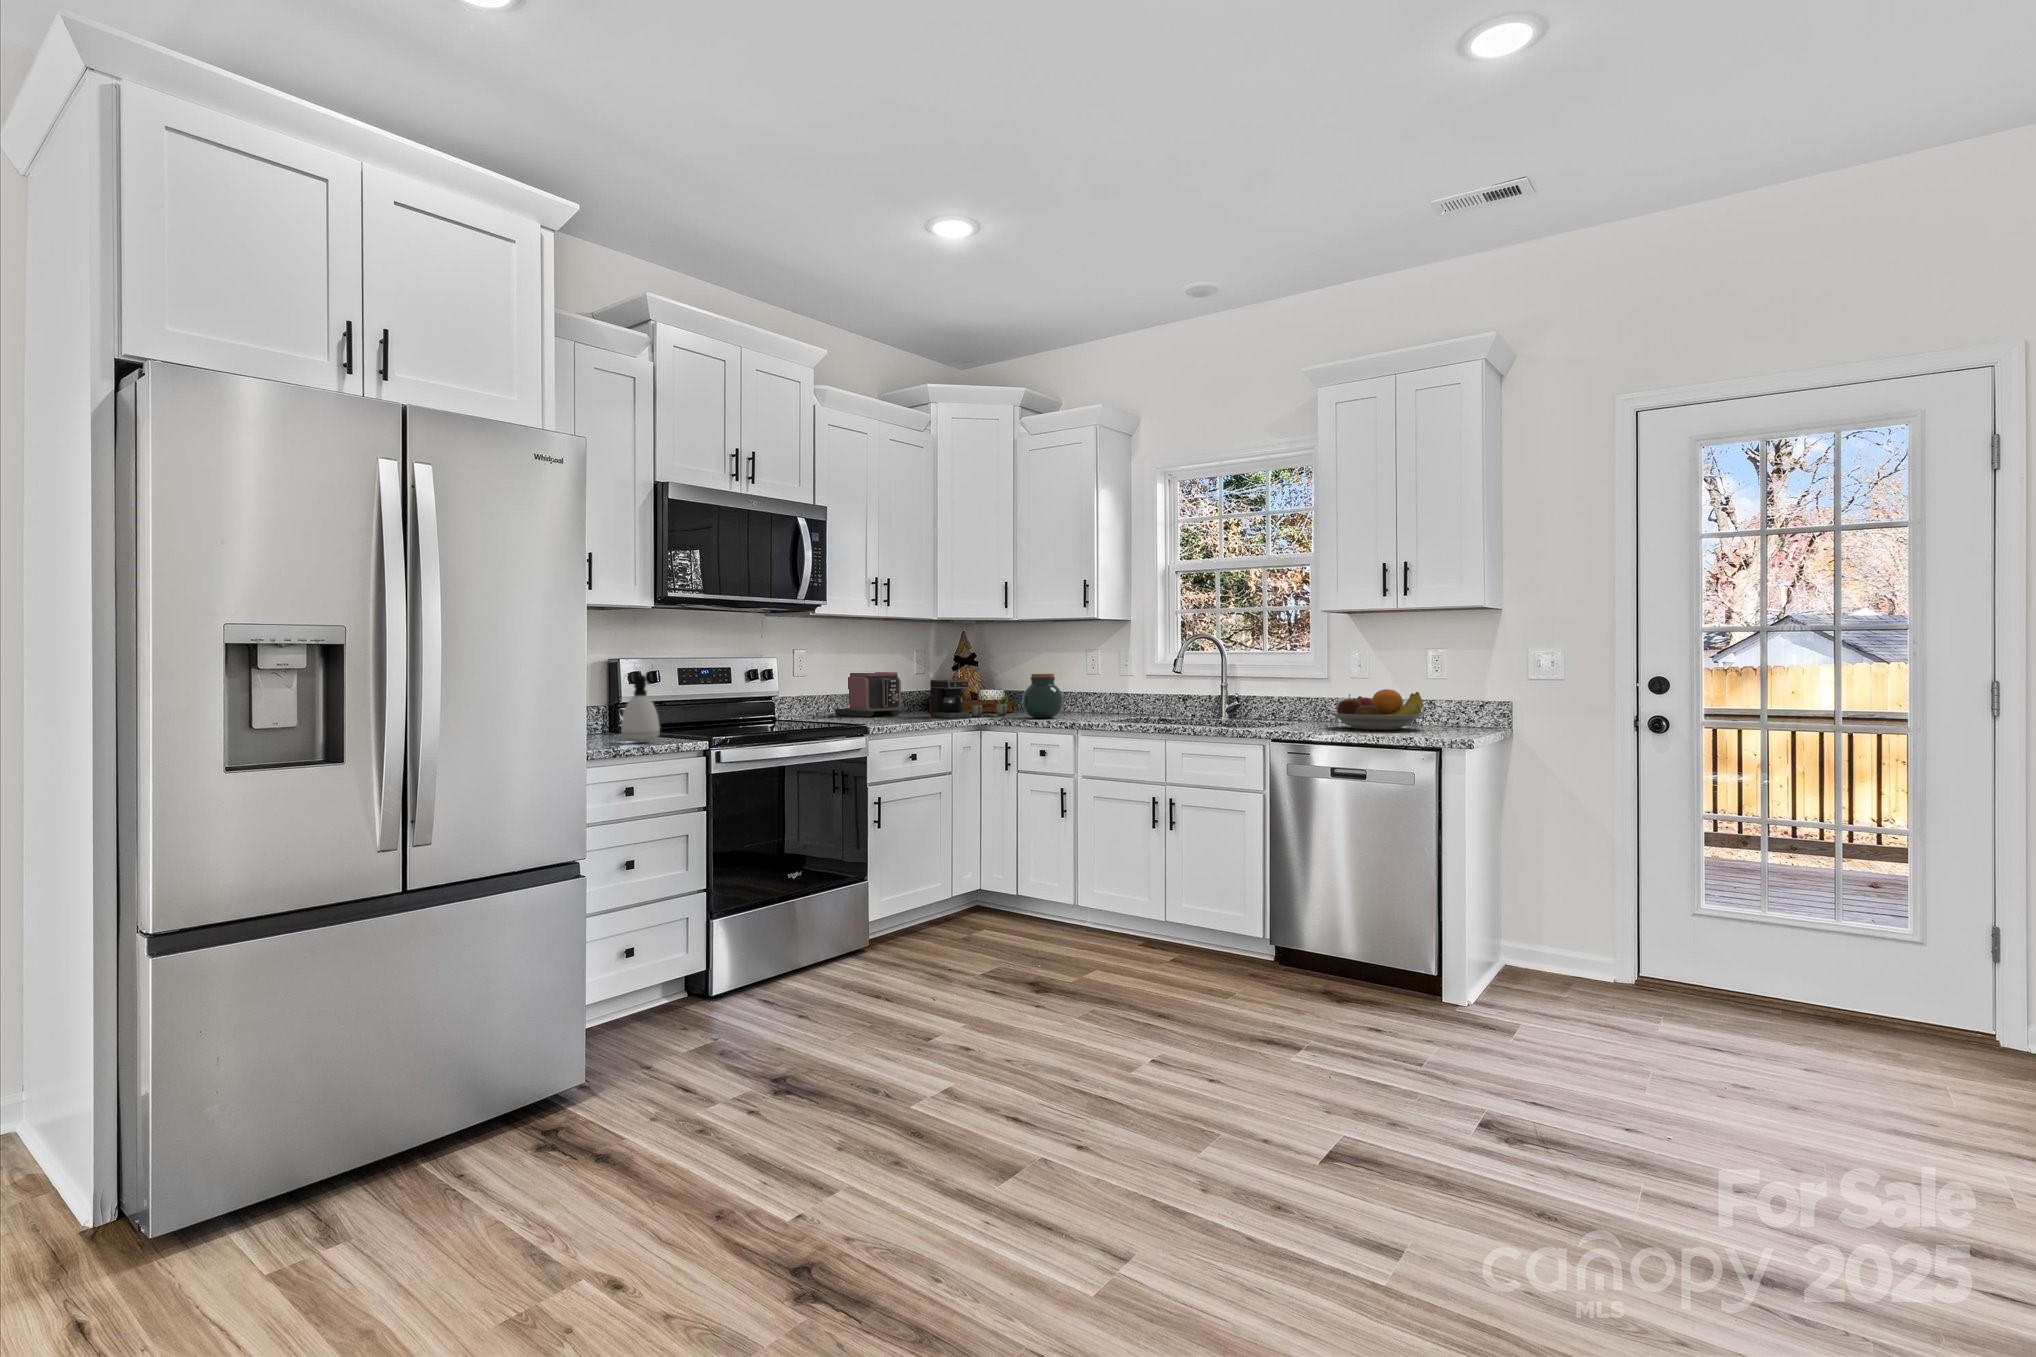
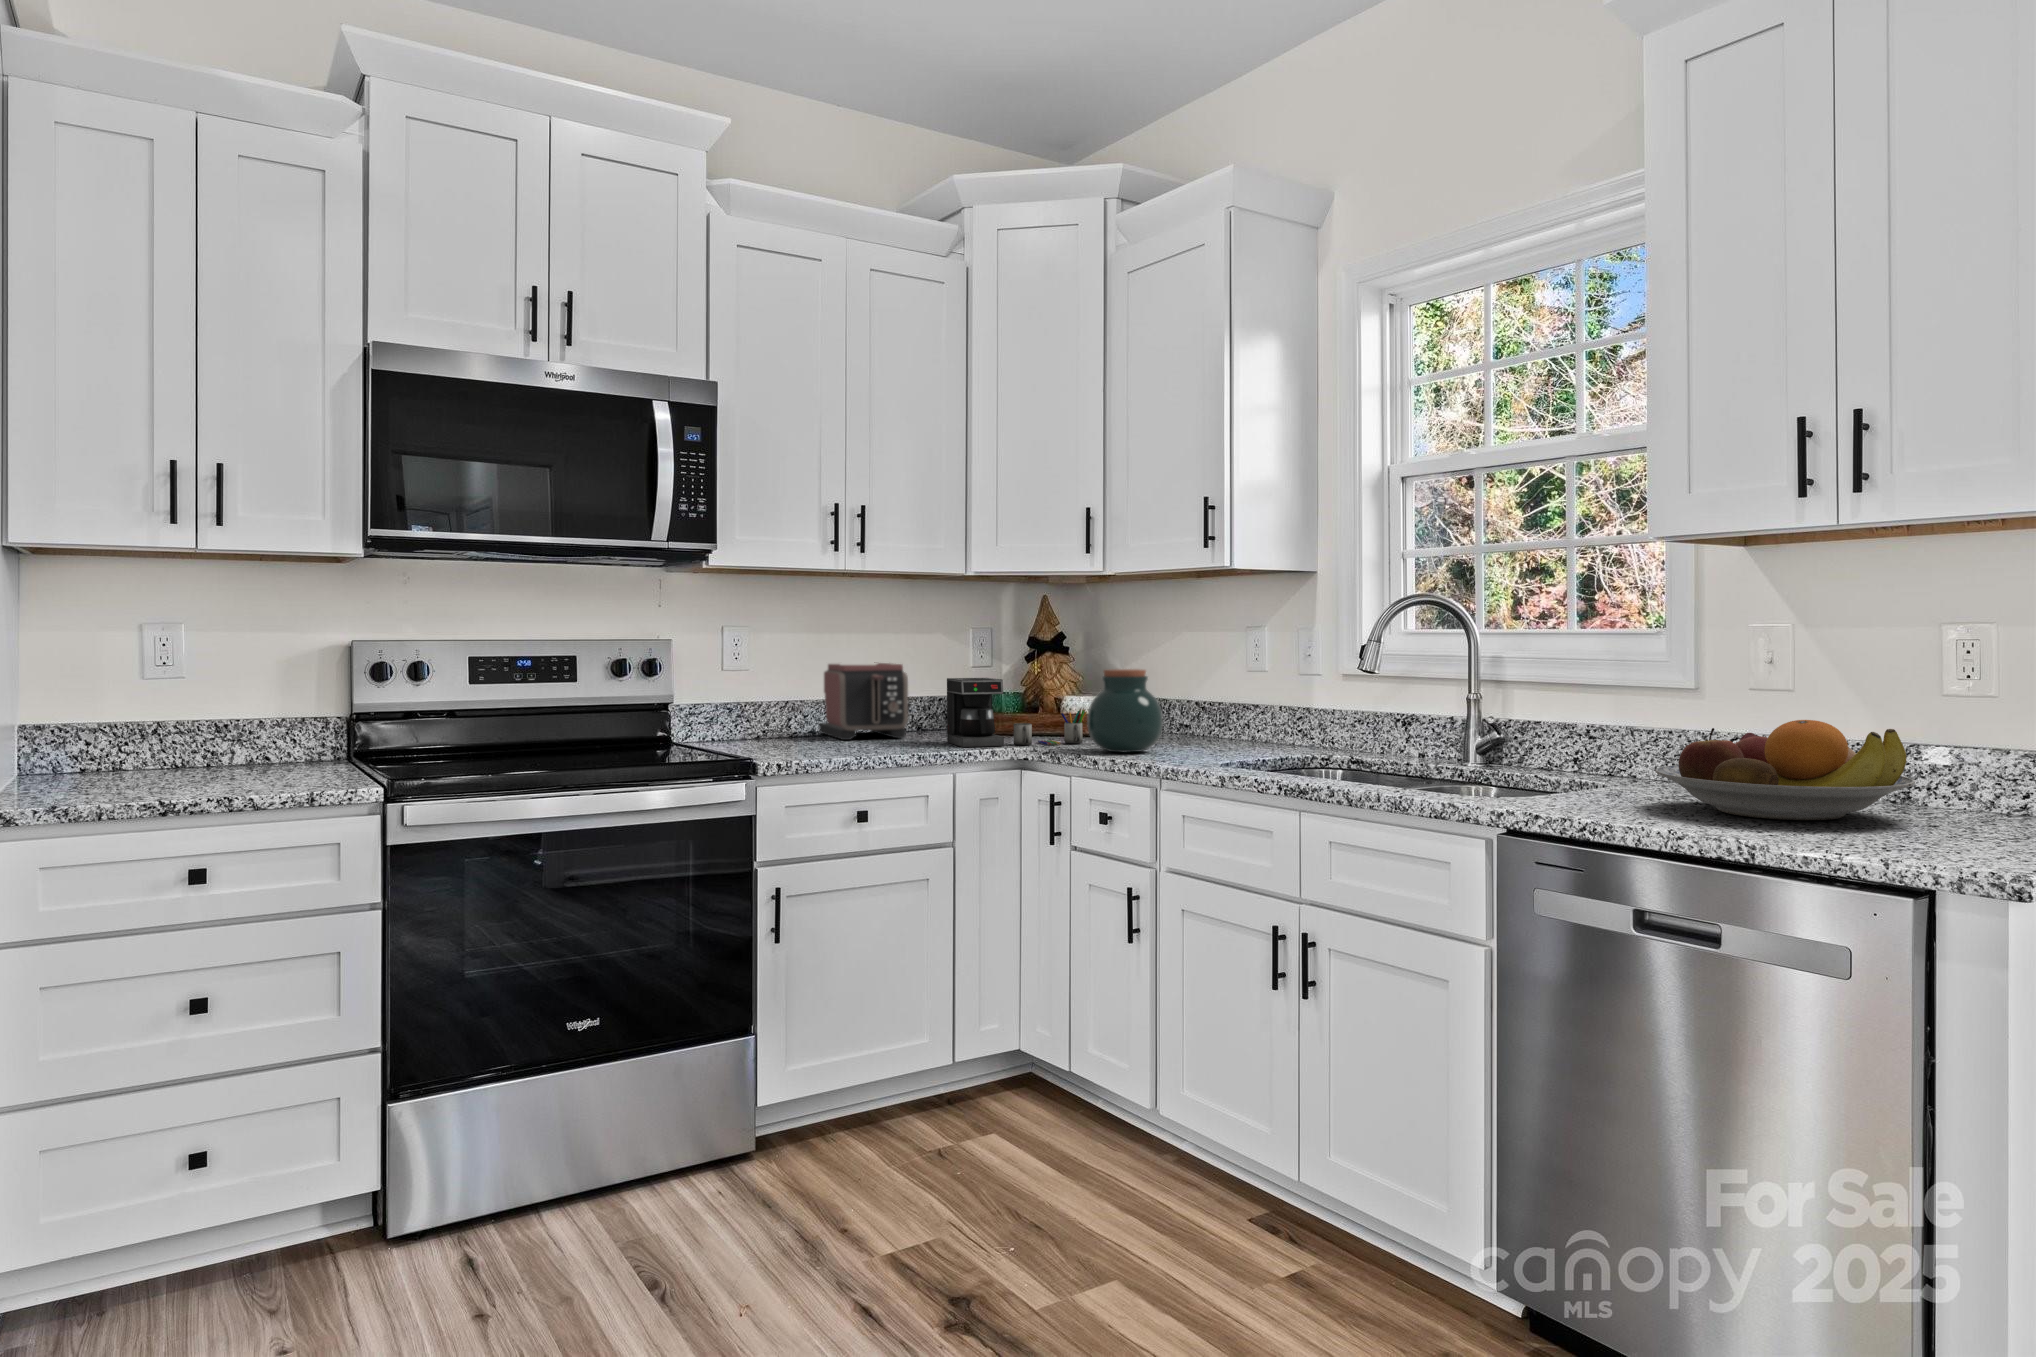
soap dispenser: present [621,675,660,743] -> none [216,670,290,789]

